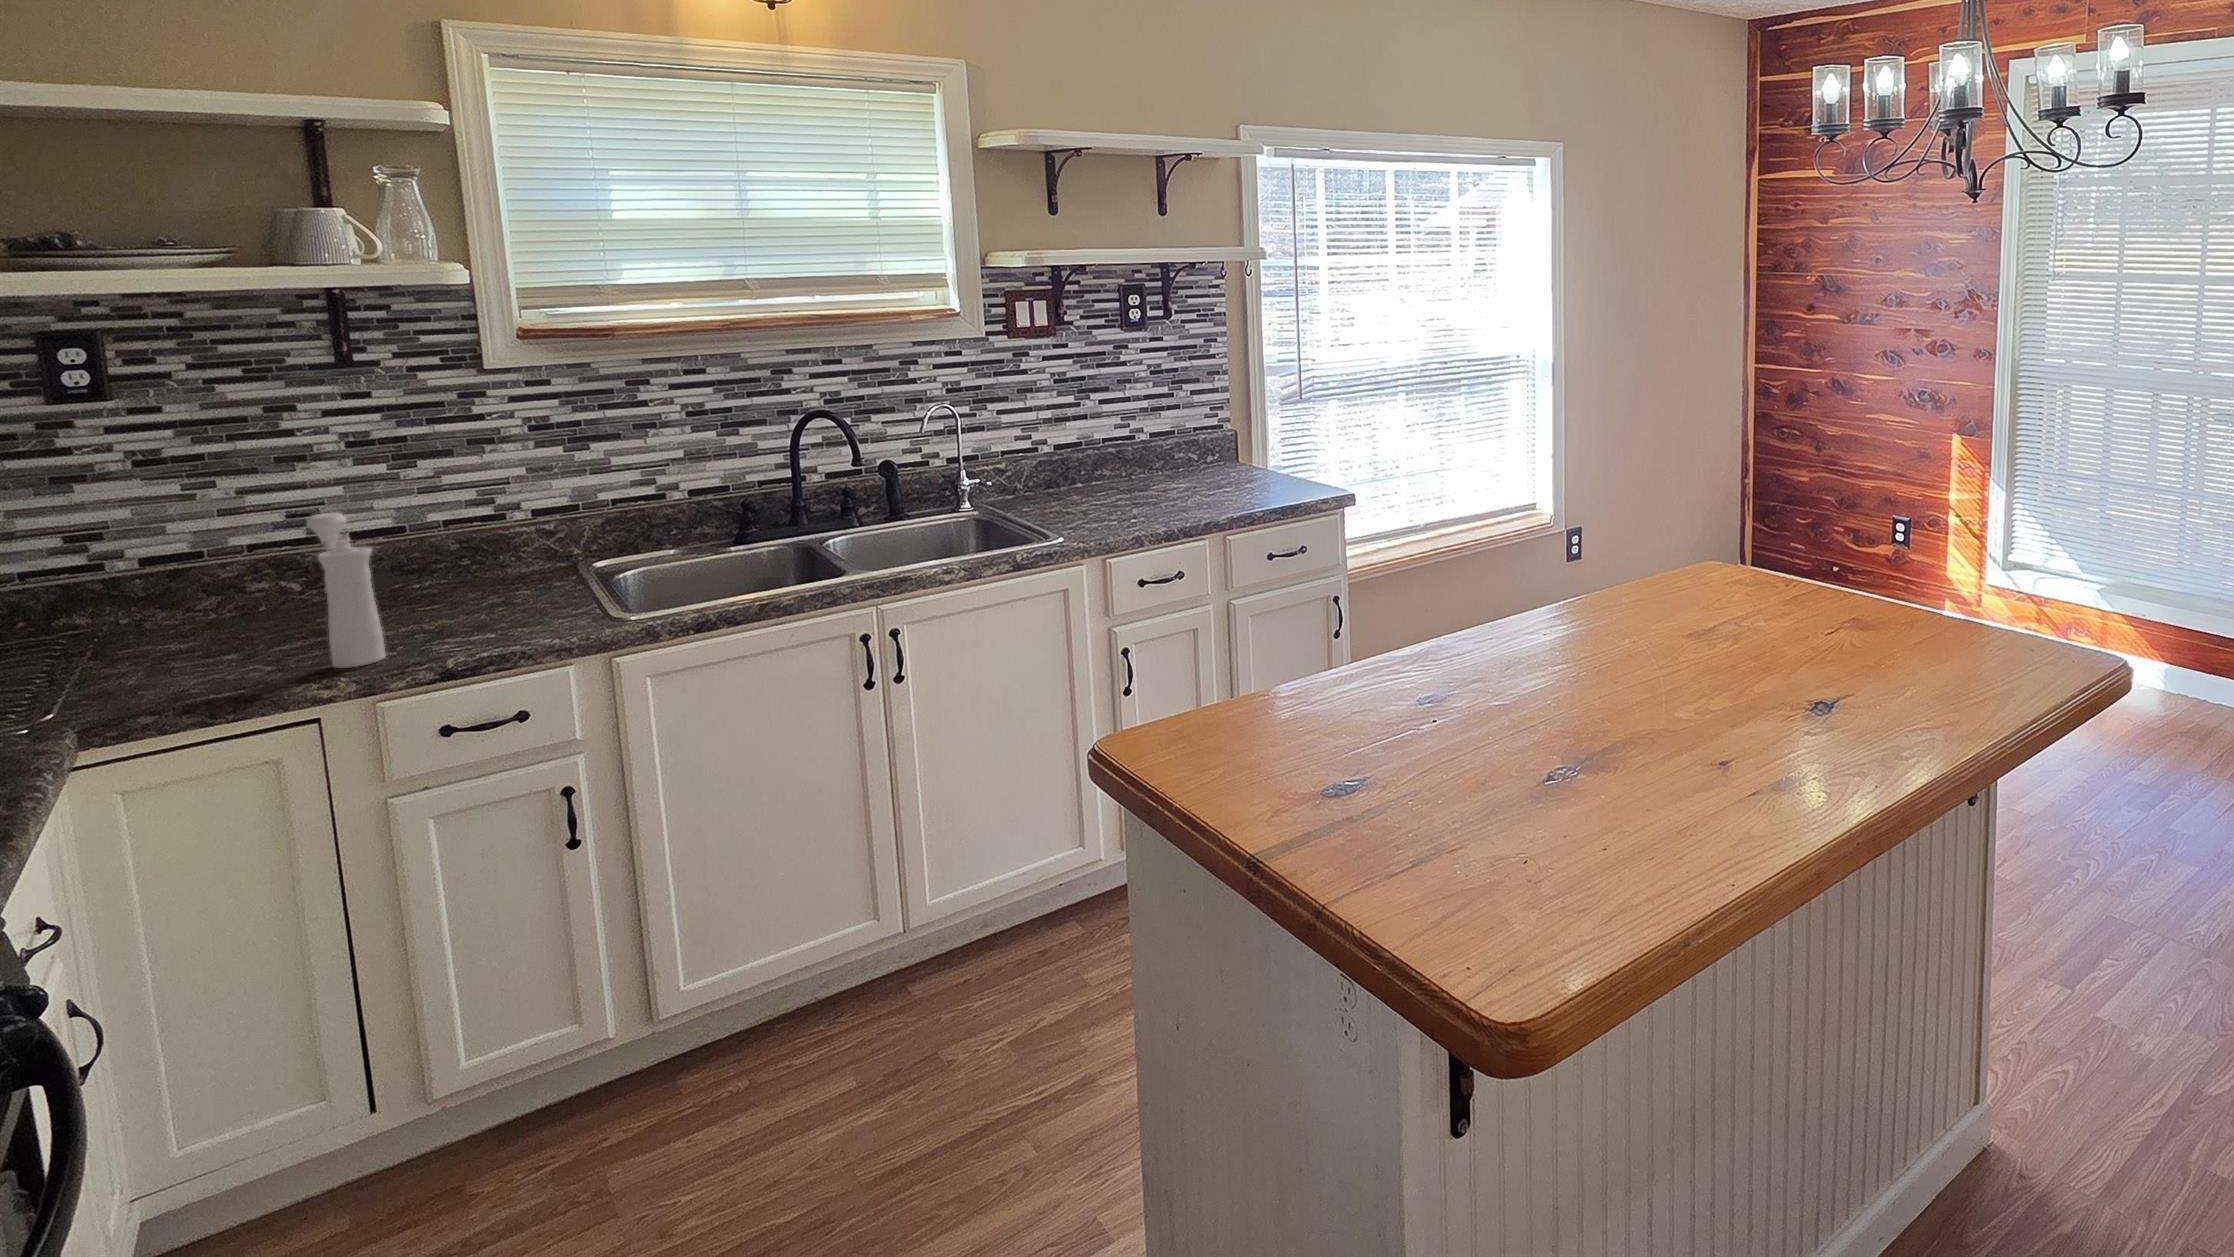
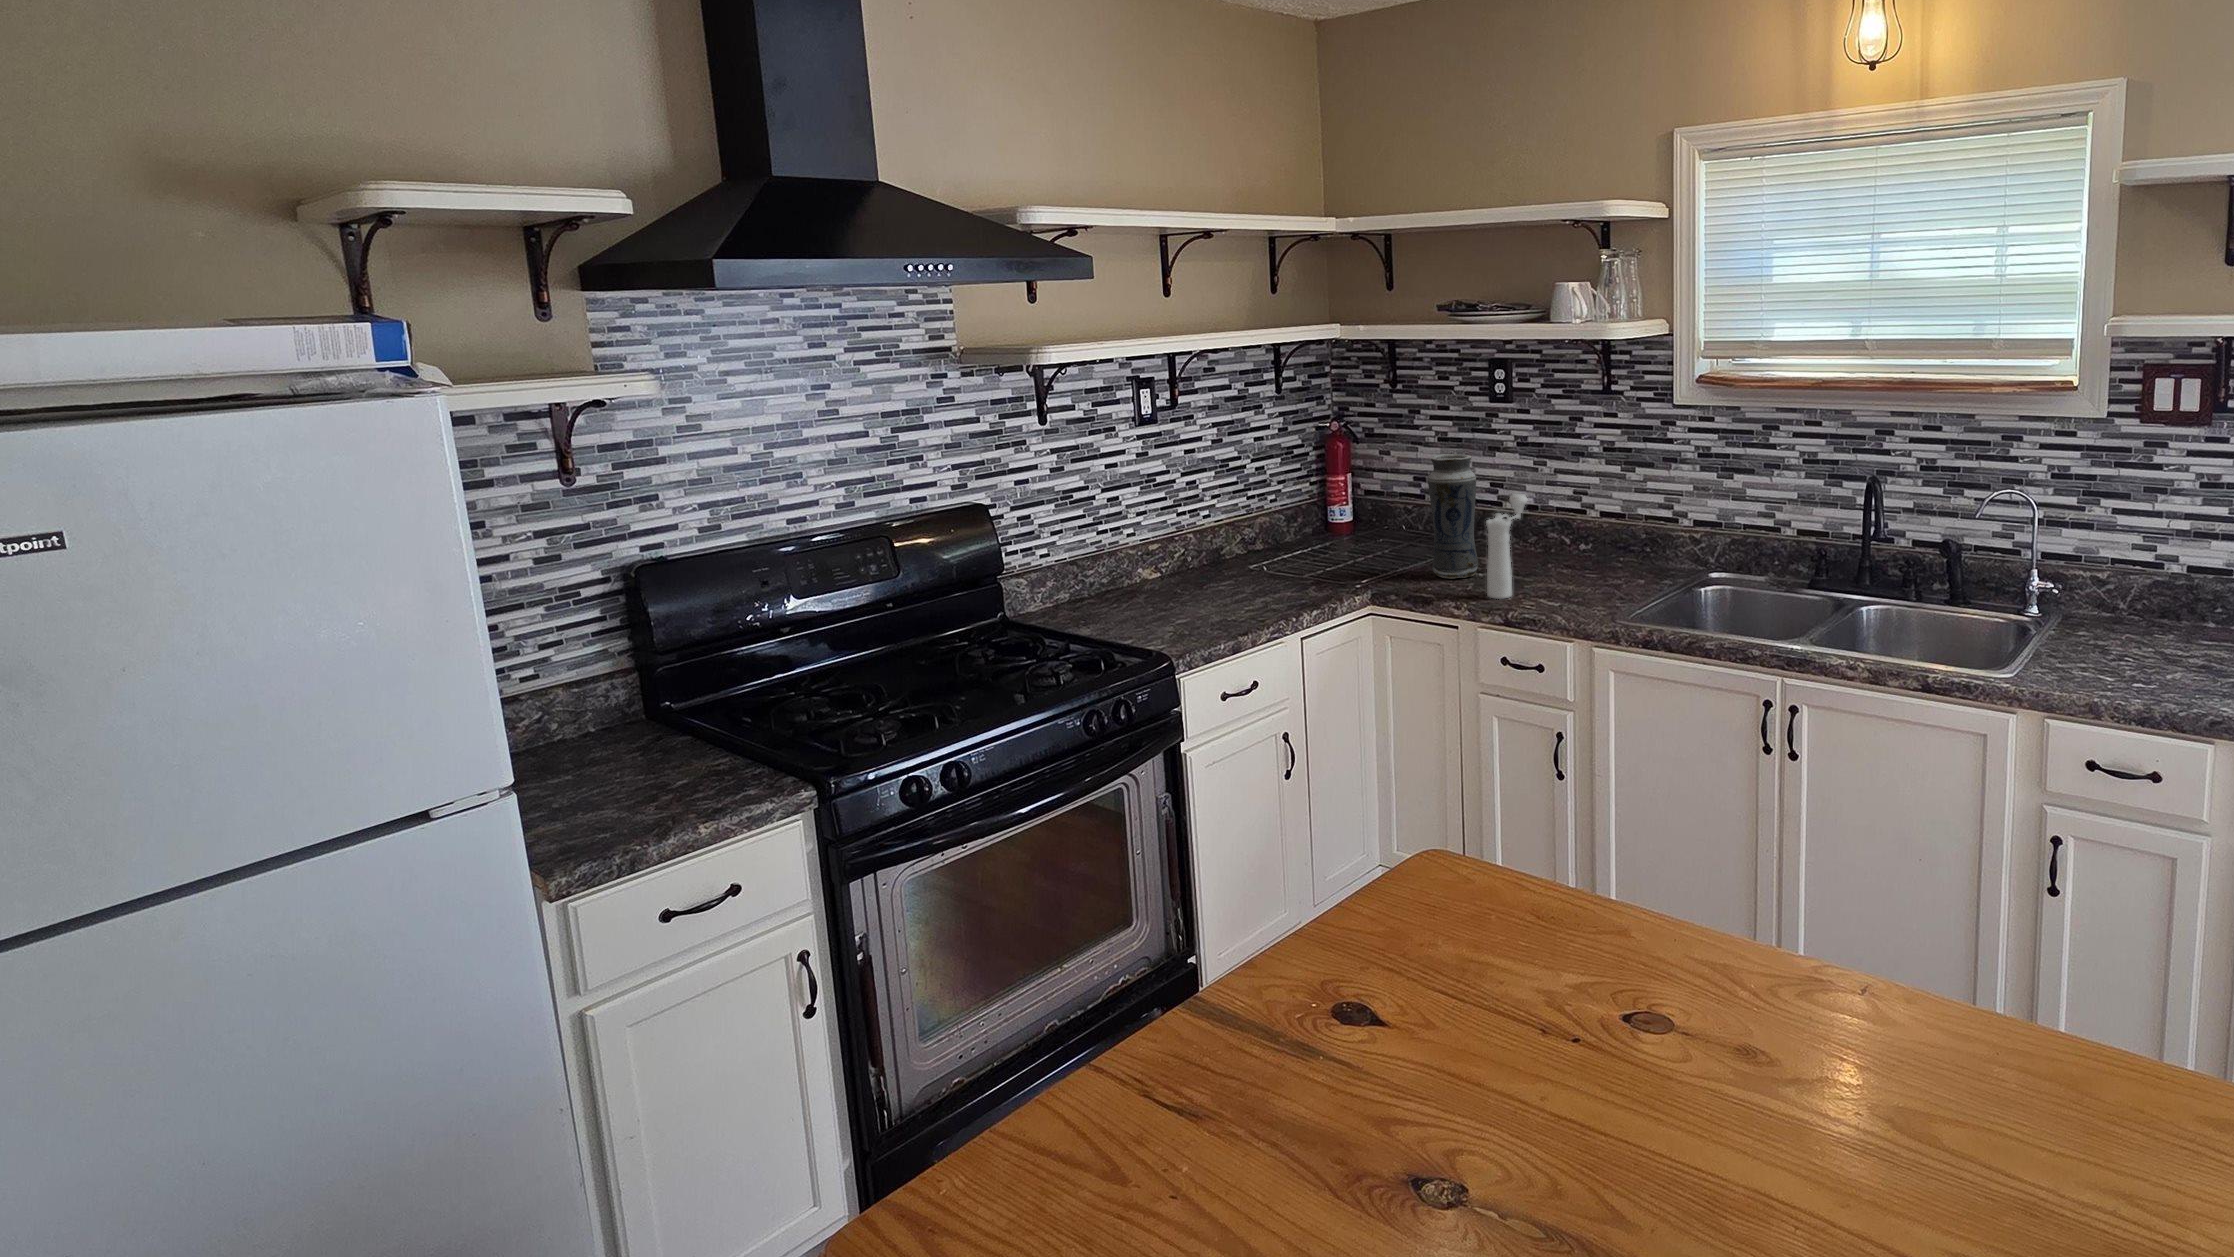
vase: none [65,477,214,687] -> present [1428,454,1478,579]

